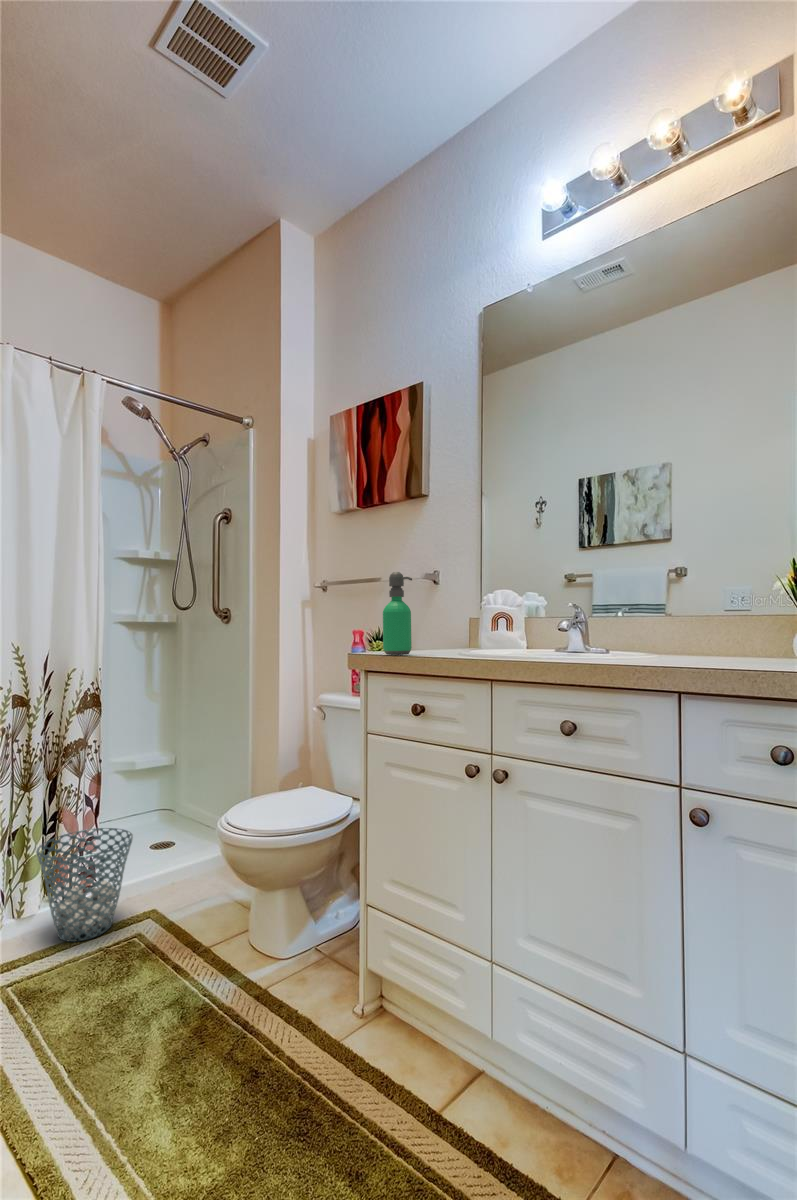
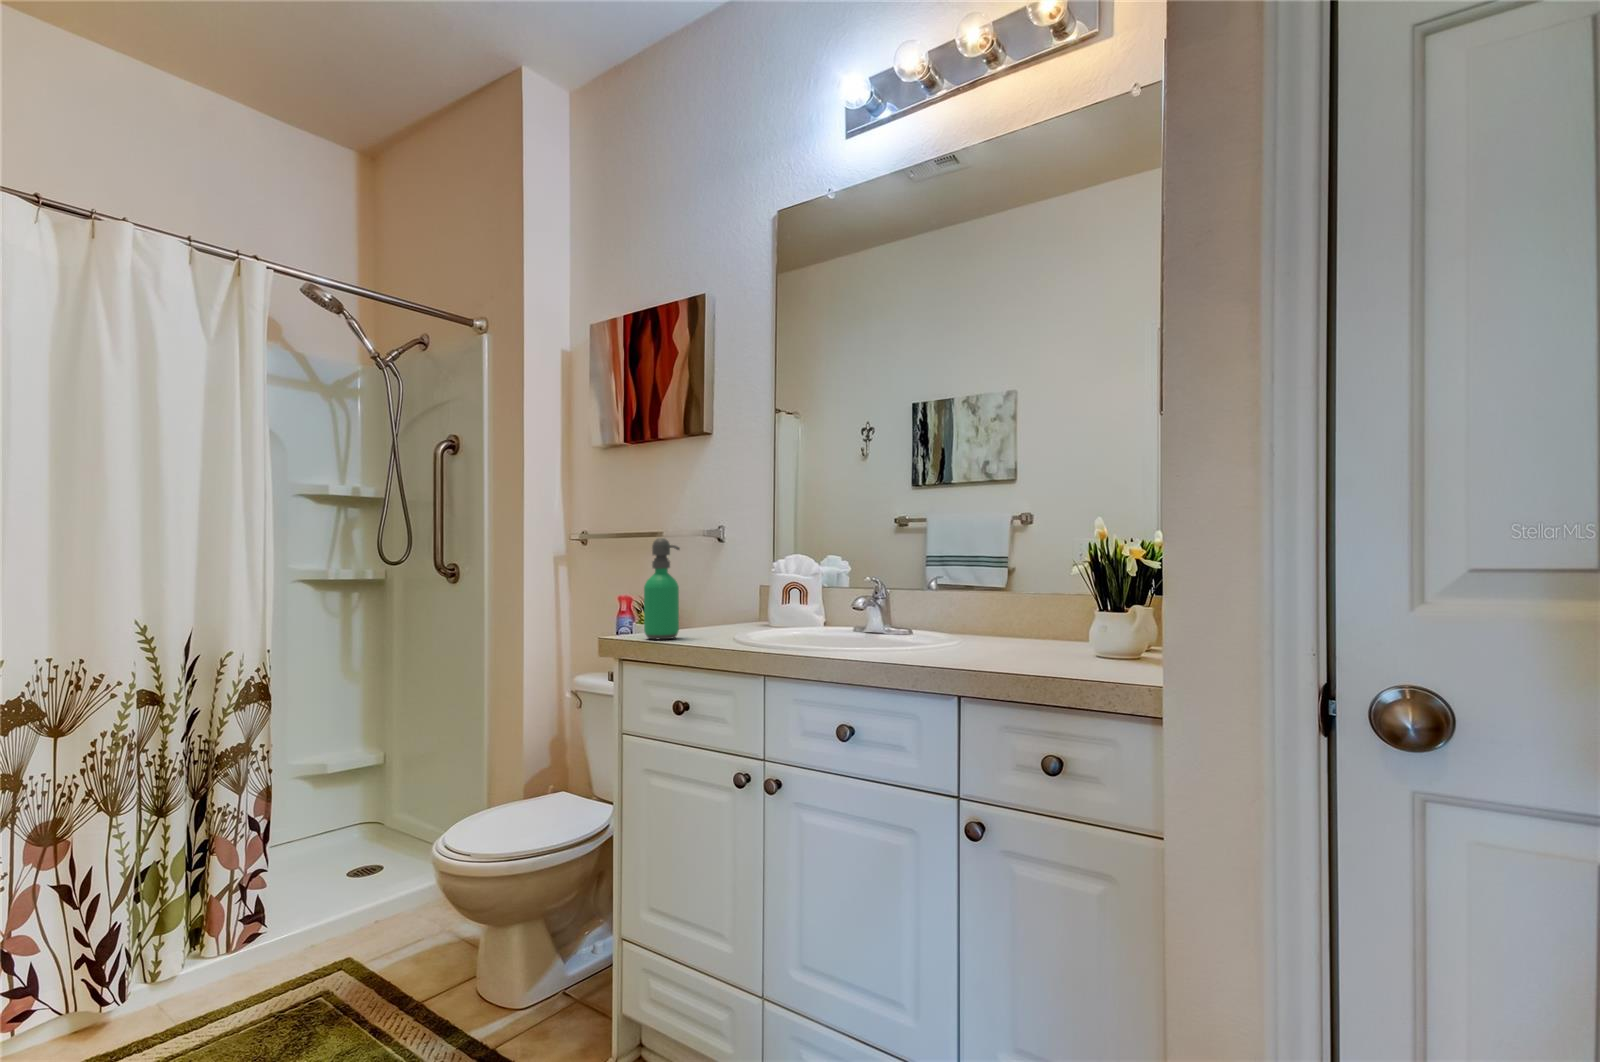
waste basket: present [36,828,133,942] -> none [177,856,316,1010]

